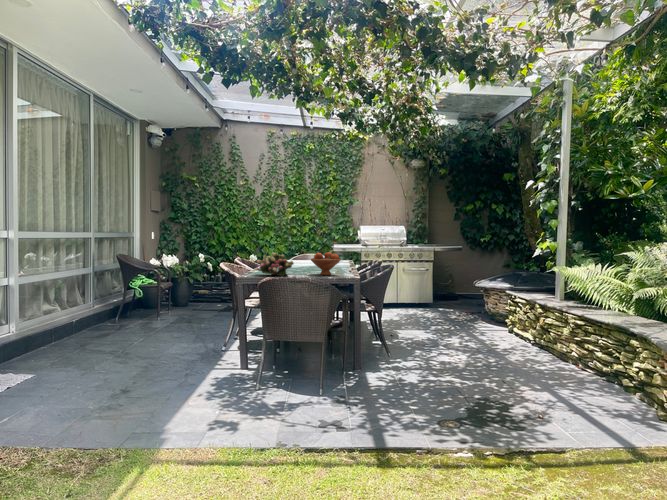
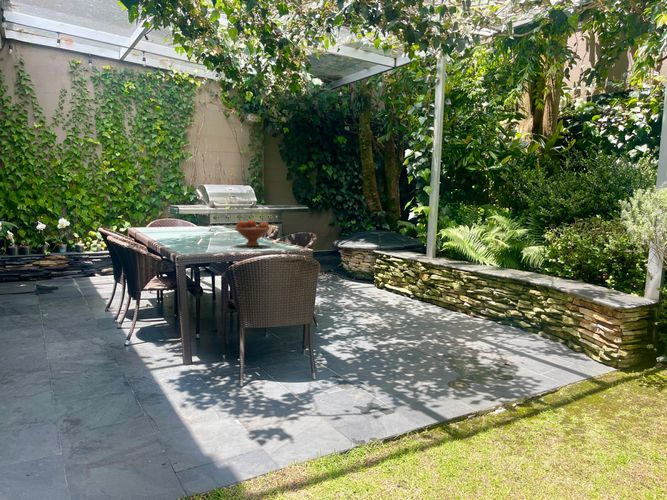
flower arrangement: present [255,253,294,276] -> none [180,222,225,250]

